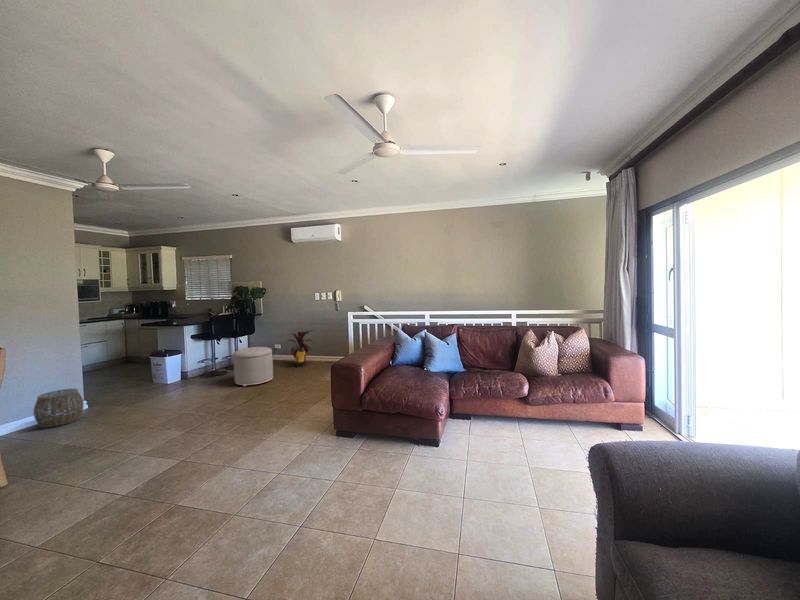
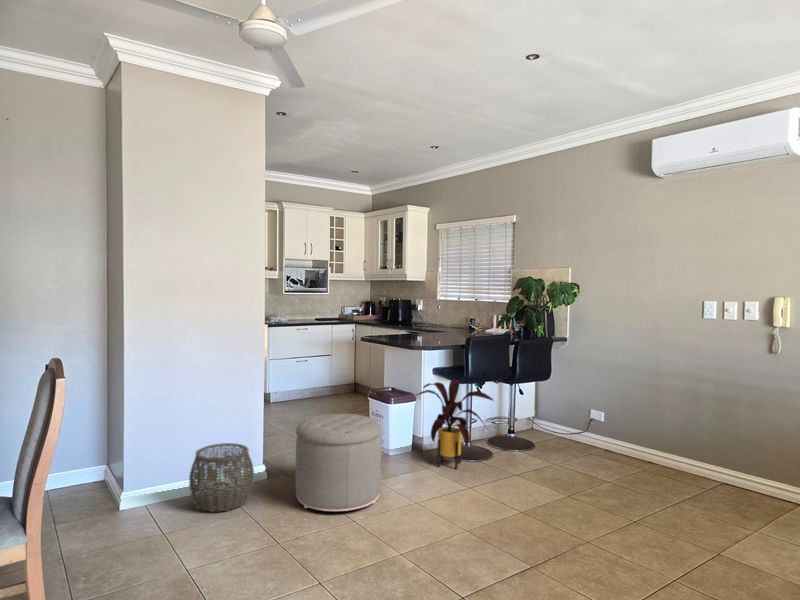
house plant: present [287,330,312,367] -> present [417,379,494,469]
ottoman: present [233,347,273,386] -> present [295,414,382,511]

